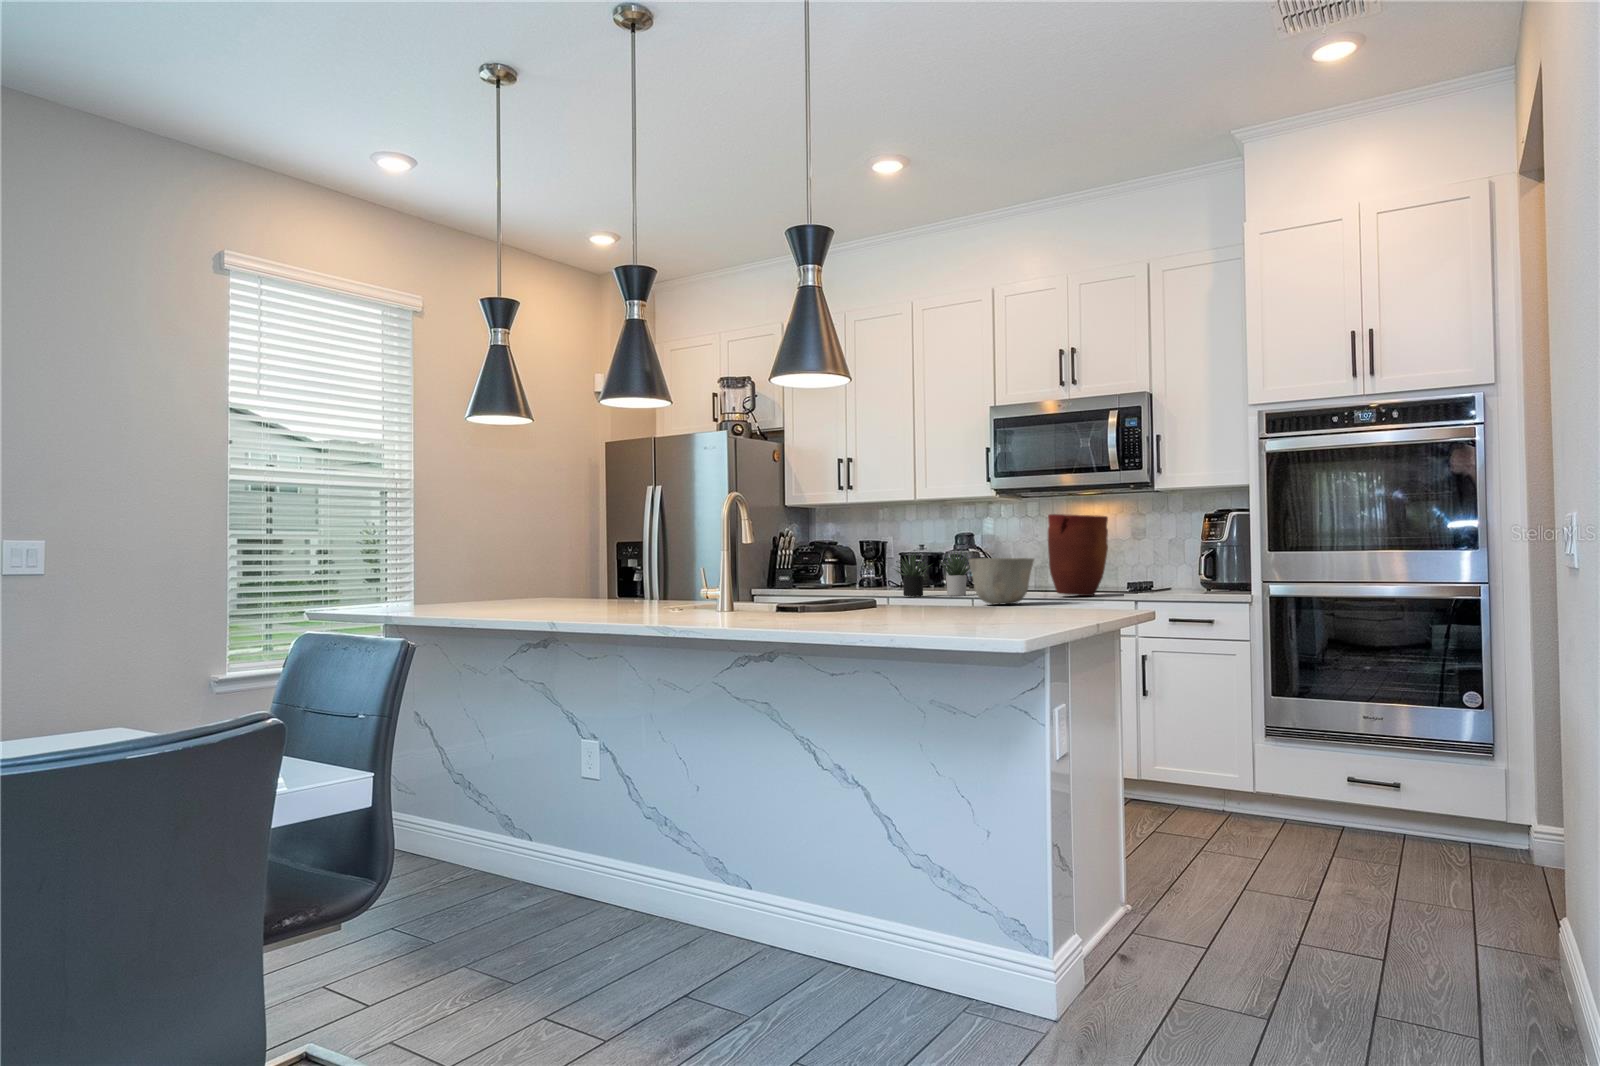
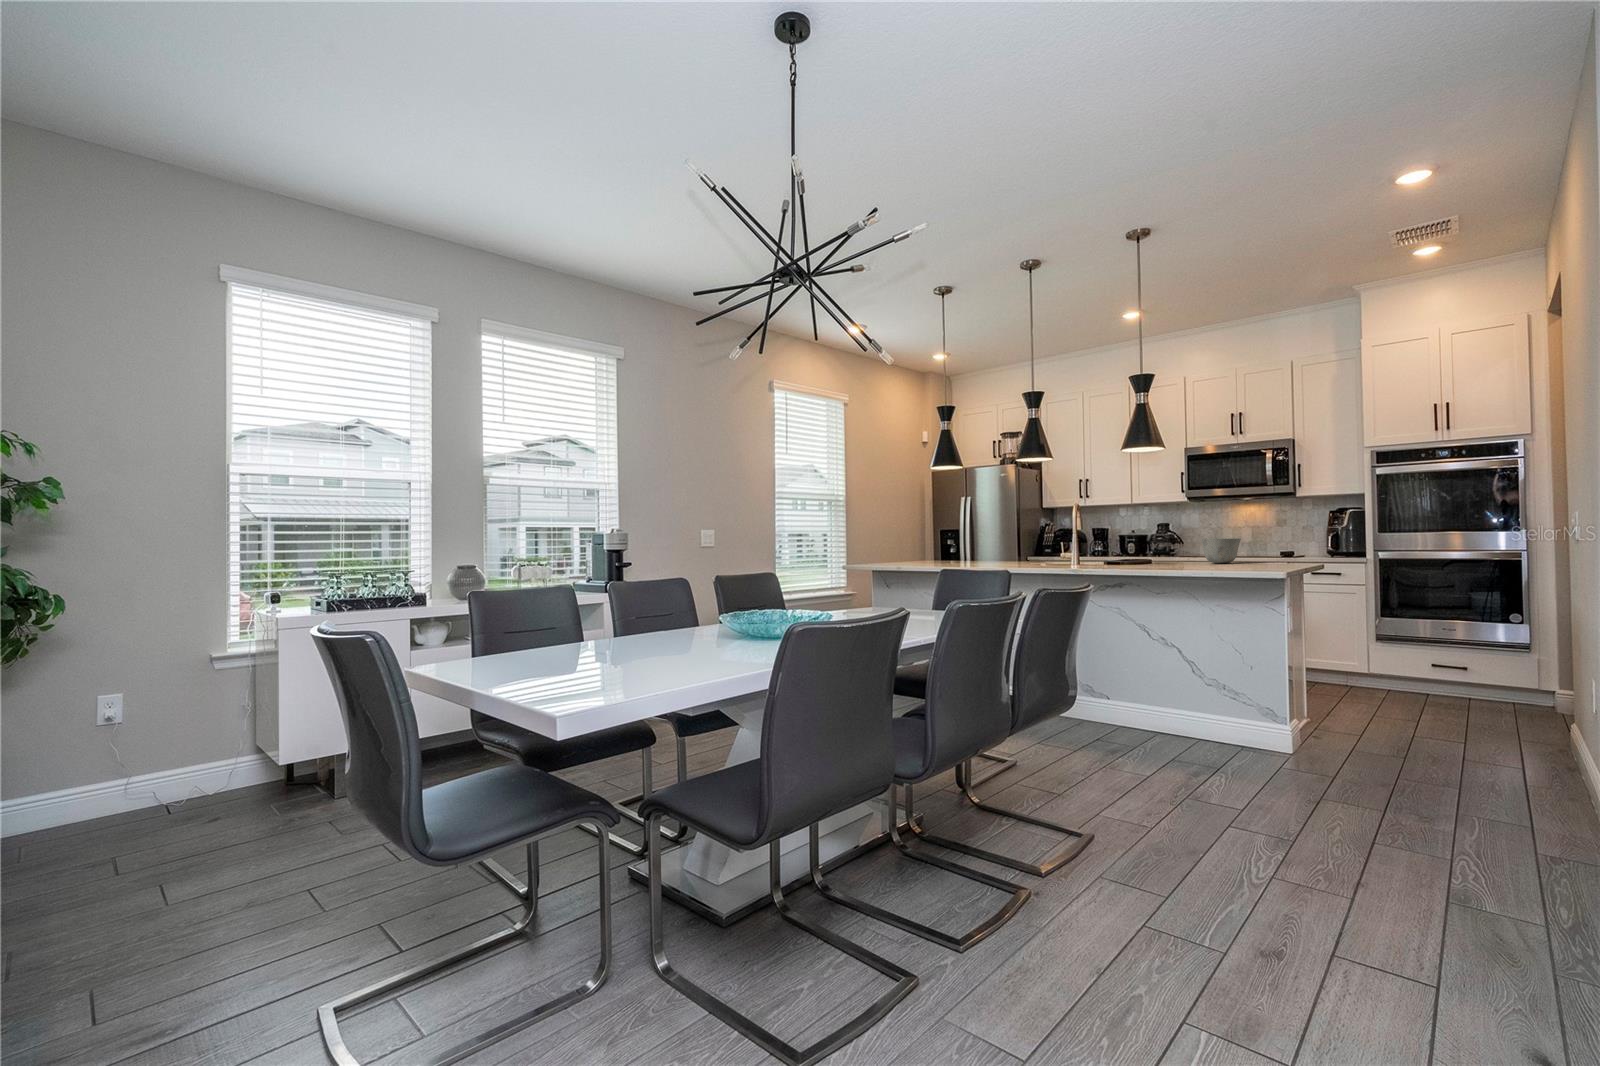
vase: present [1048,514,1108,596] -> none [1239,513,1277,559]
succulent plant: present [894,551,970,596] -> none [1135,532,1189,560]

